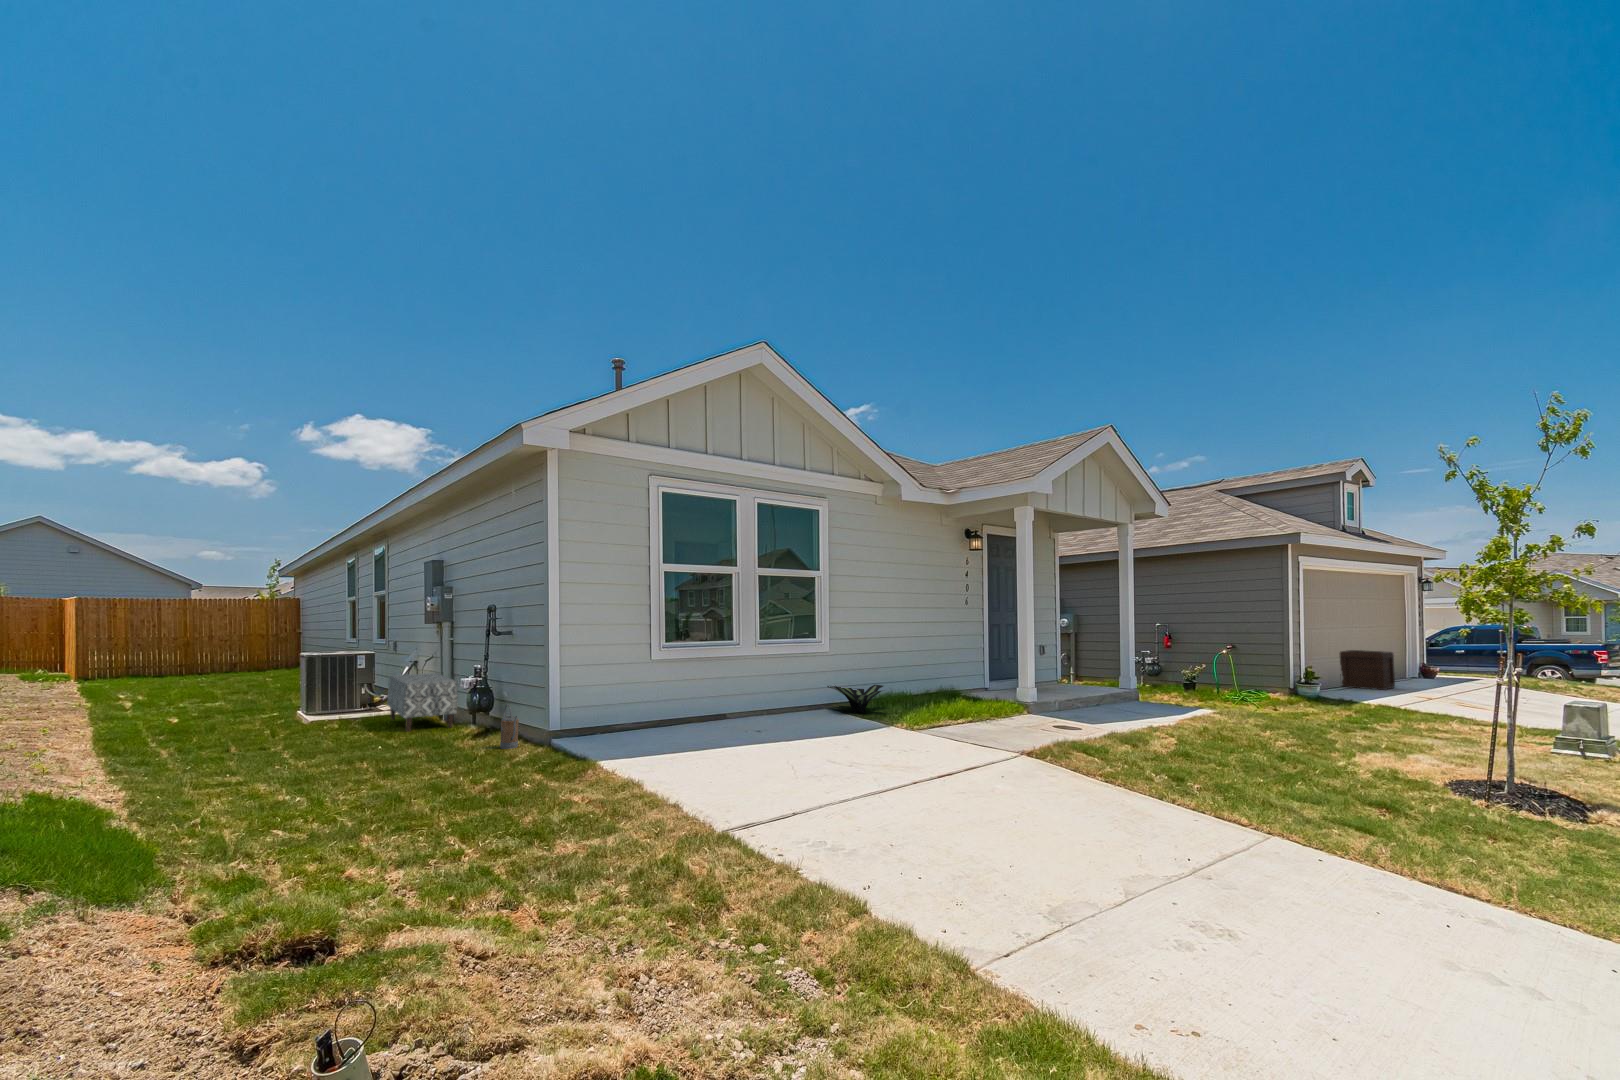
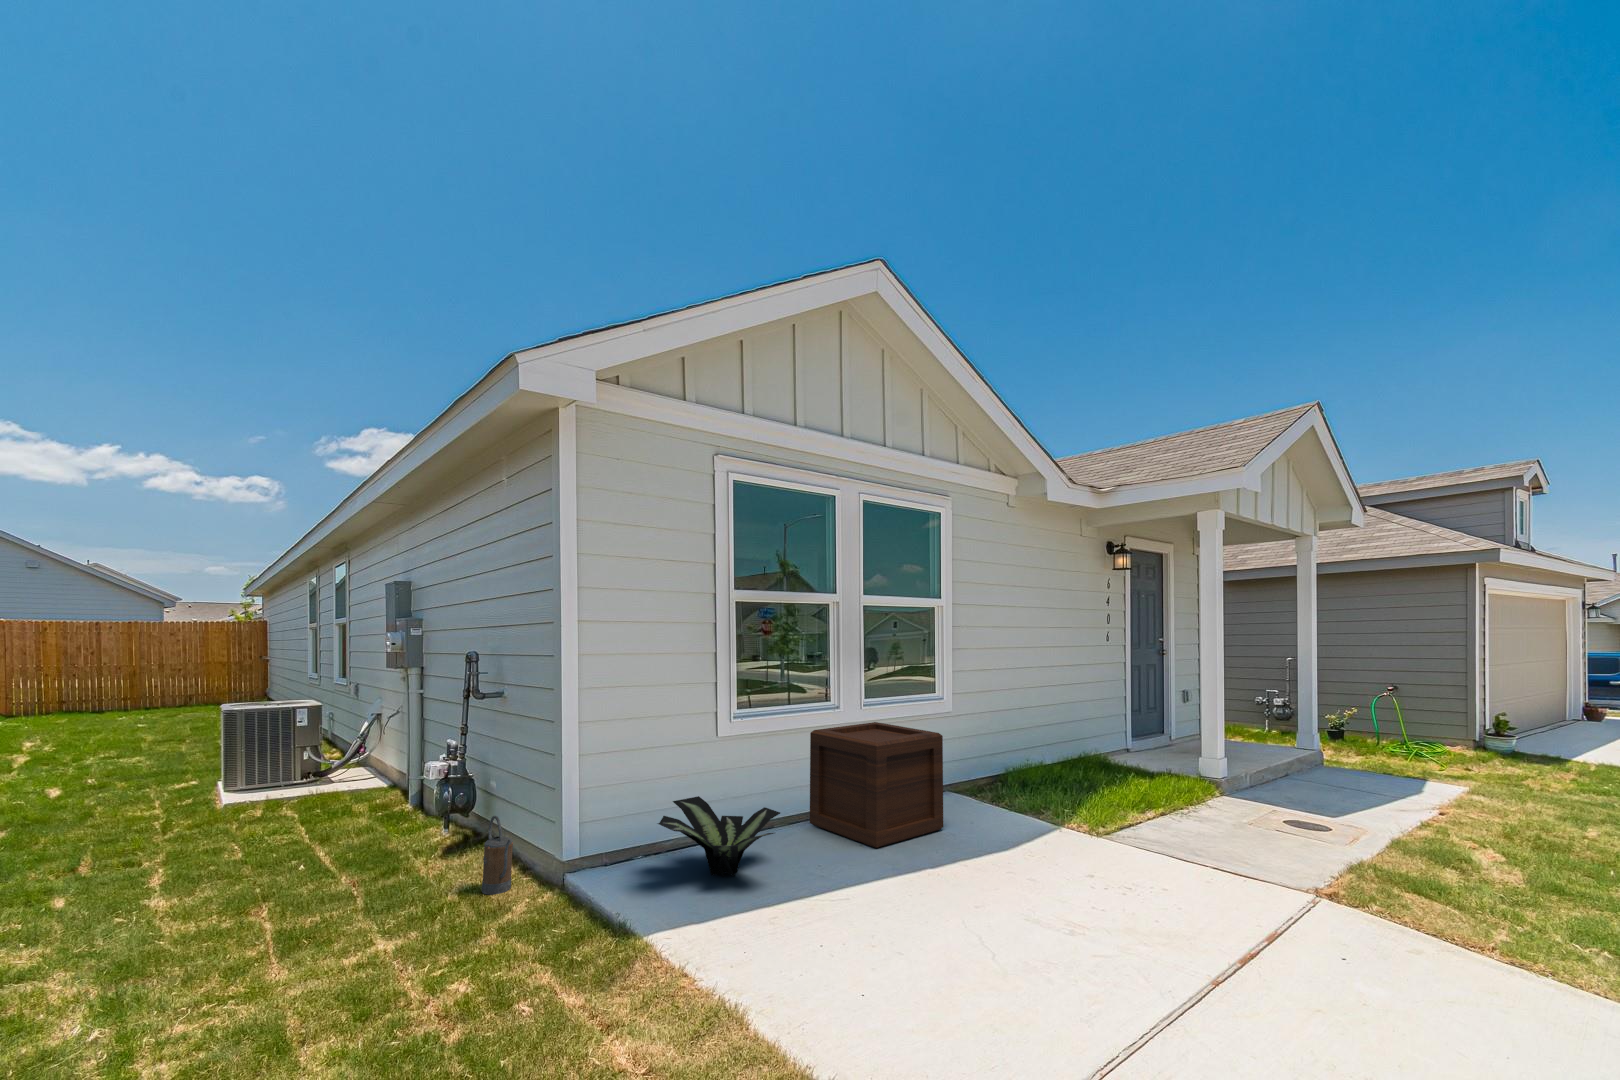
wooden crate: present [1340,650,1395,690] -> present [810,722,943,848]
bench: present [387,673,458,732] -> none [327,738,425,840]
potted plant: present [827,685,883,713] -> present [658,796,780,877]

